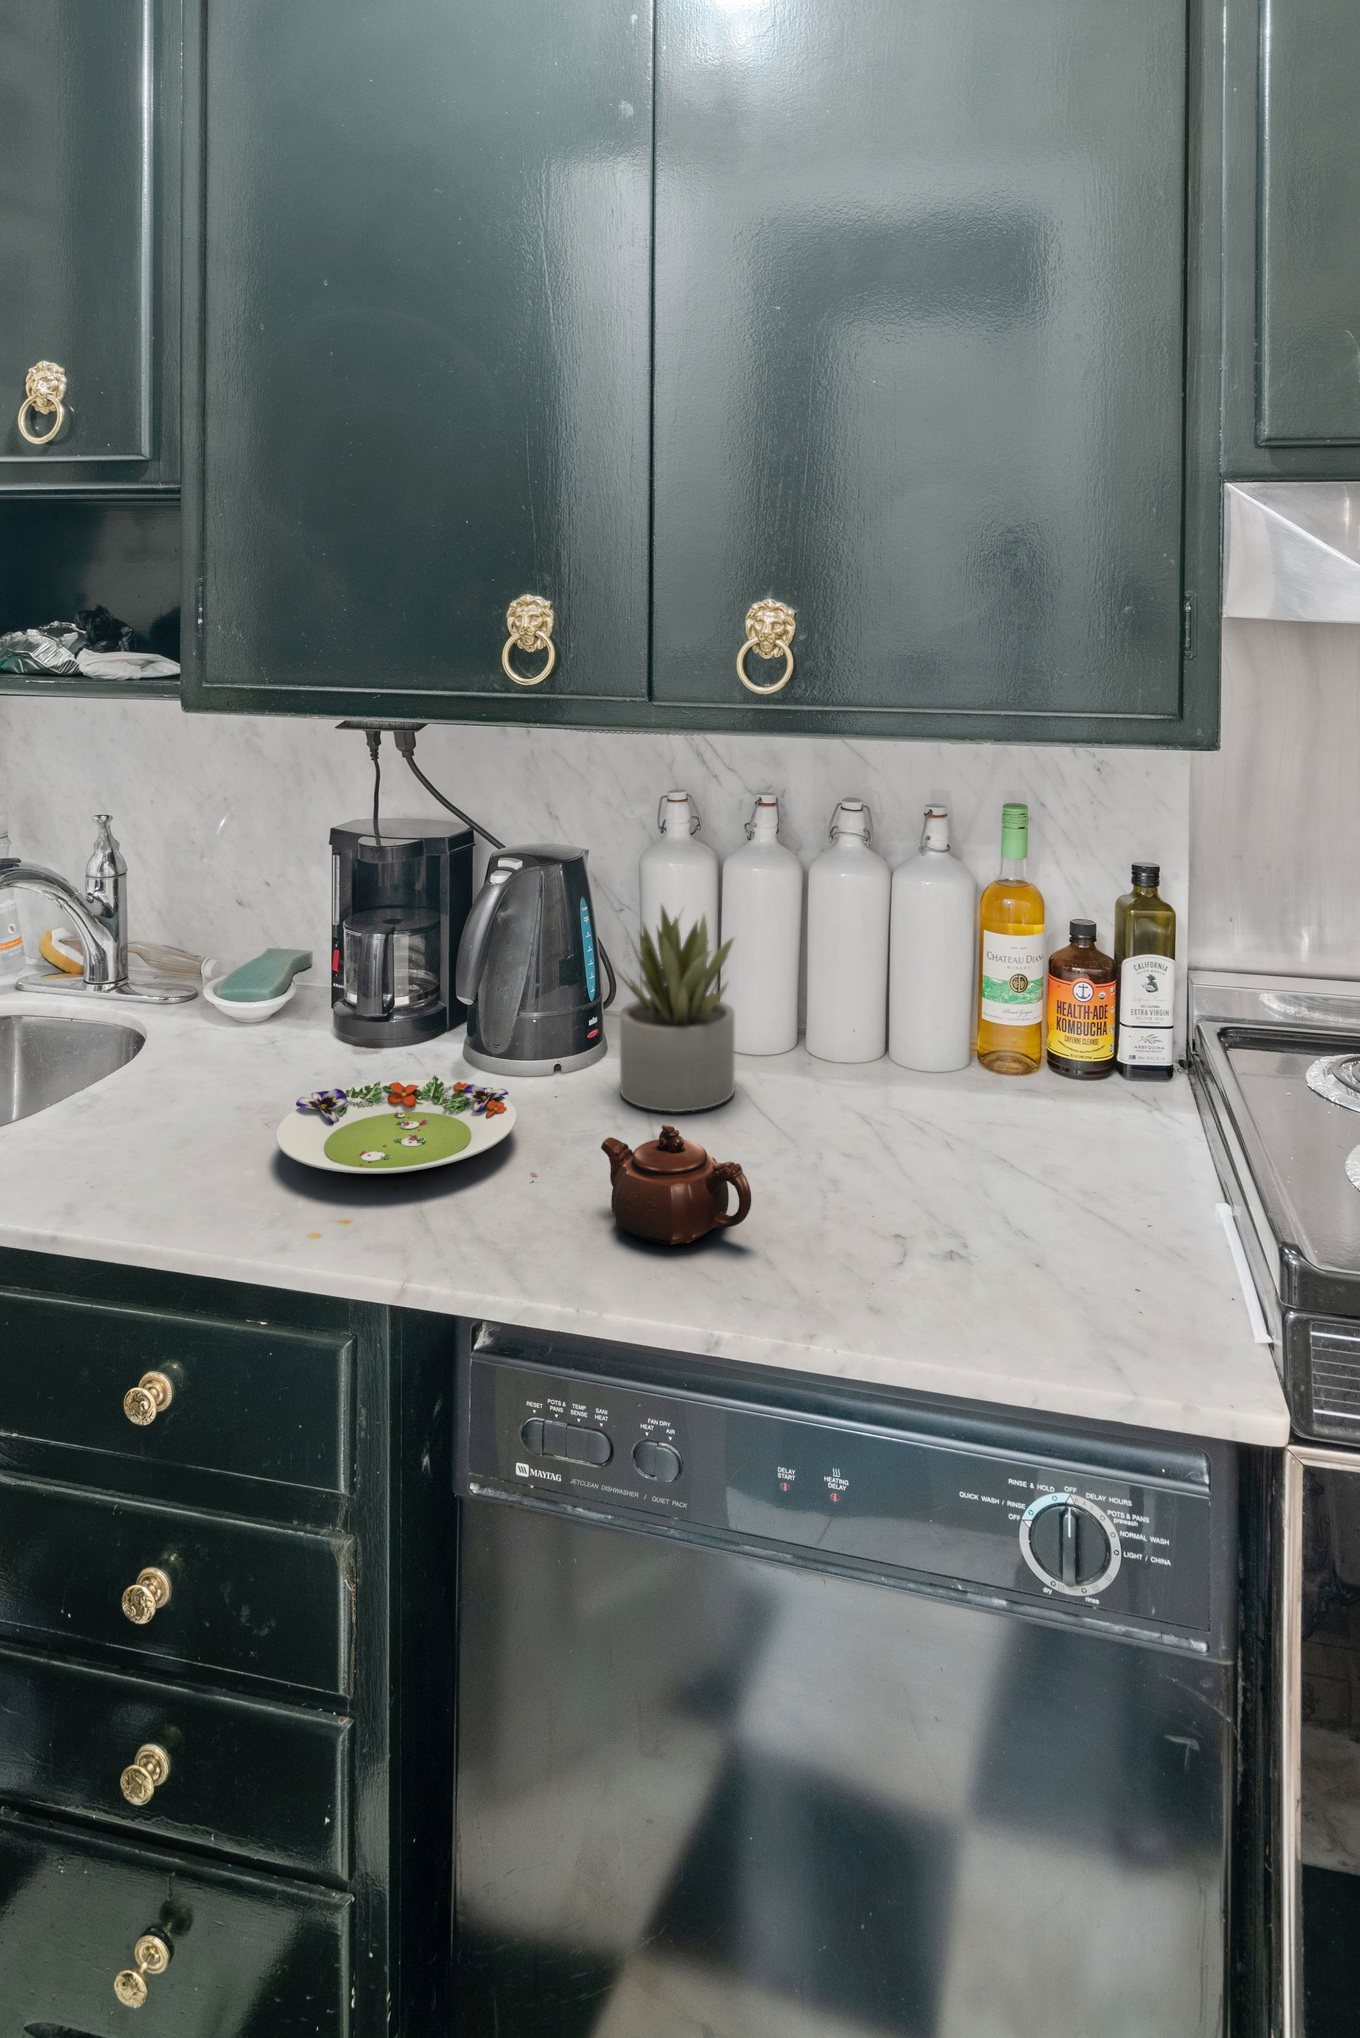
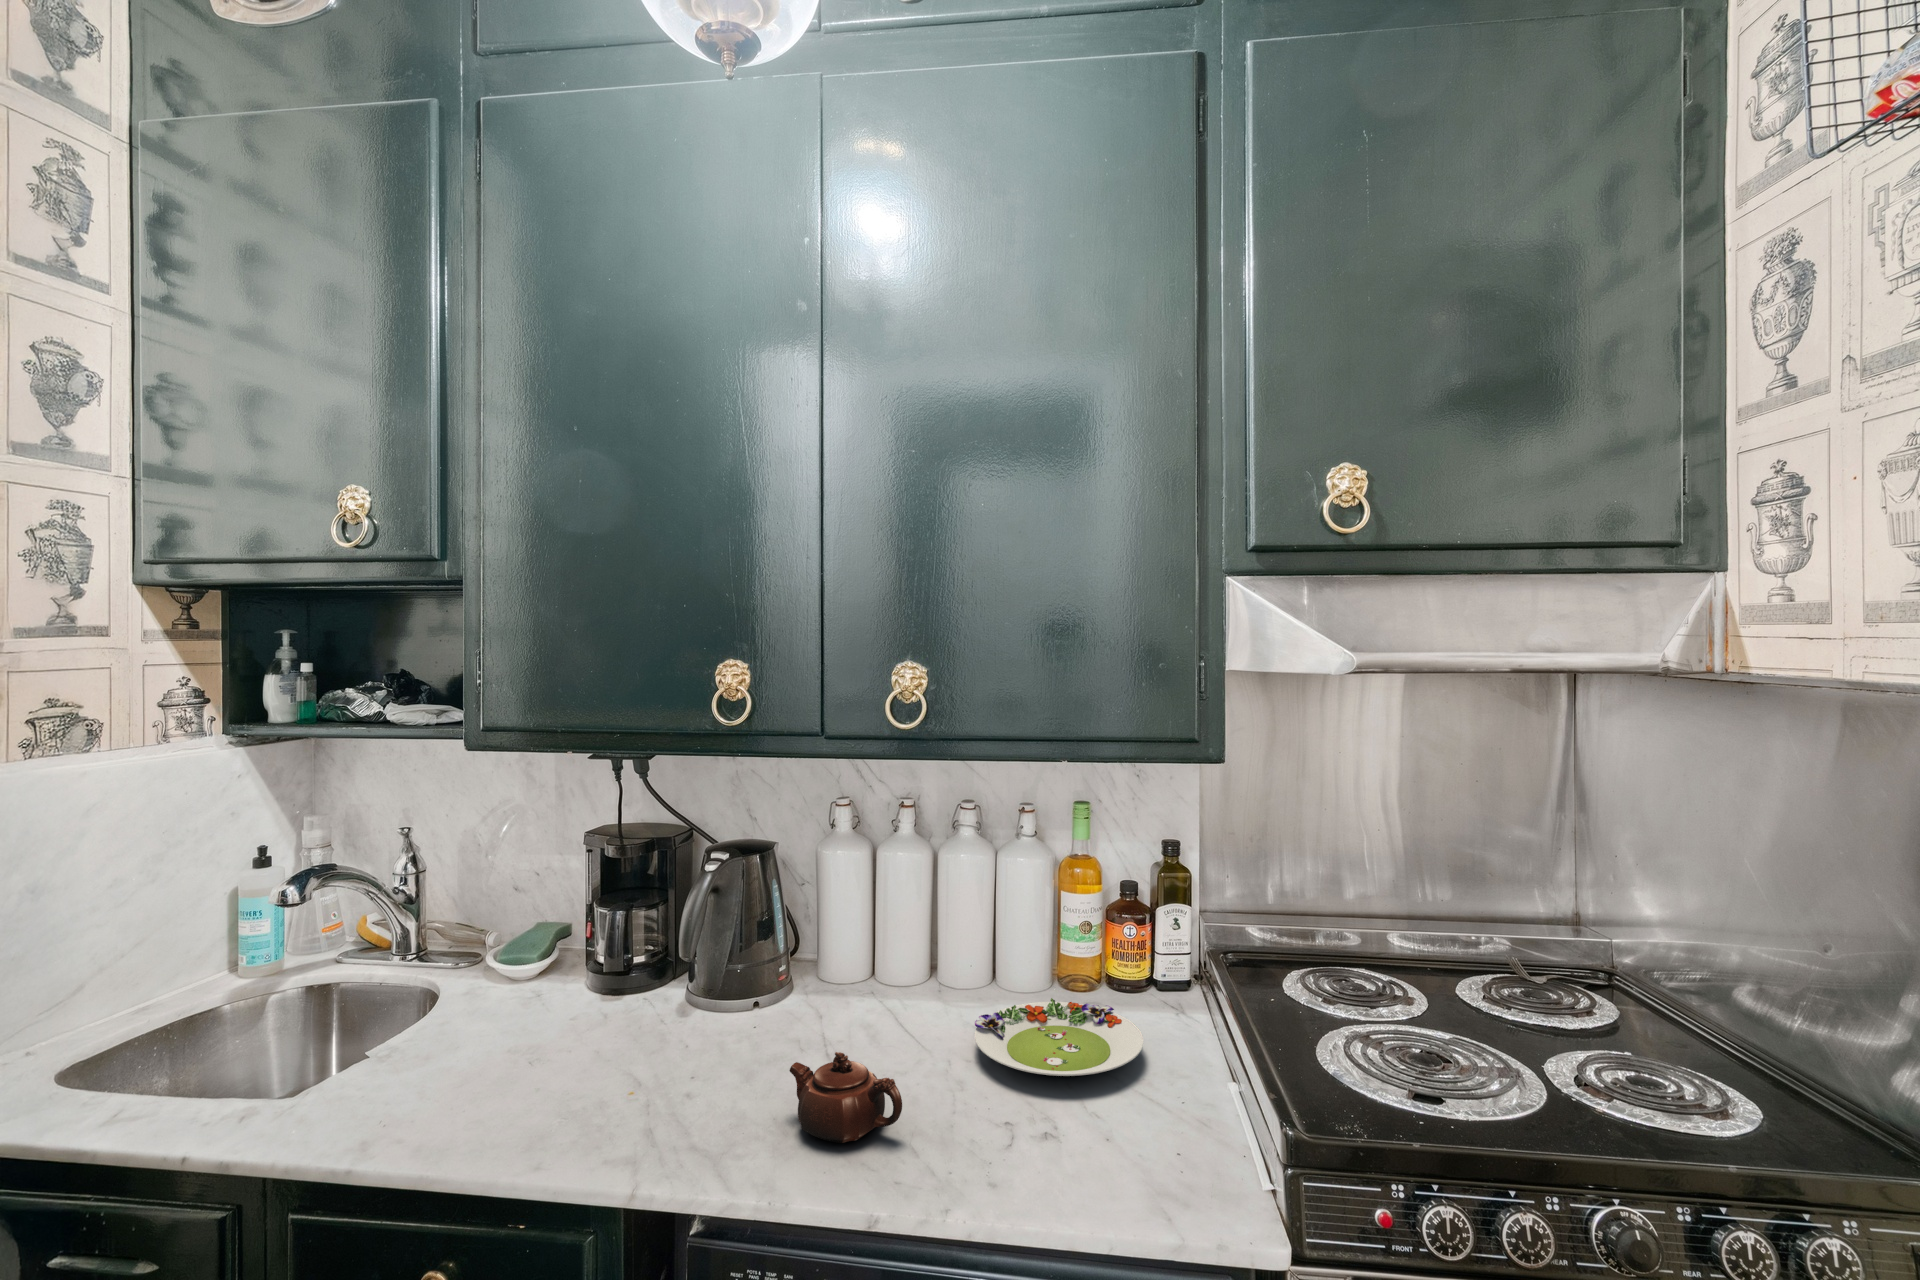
succulent plant: present [613,906,735,1112] -> none [796,880,886,1033]
salad plate: present [276,1075,517,1174] -> present [975,998,1143,1076]

